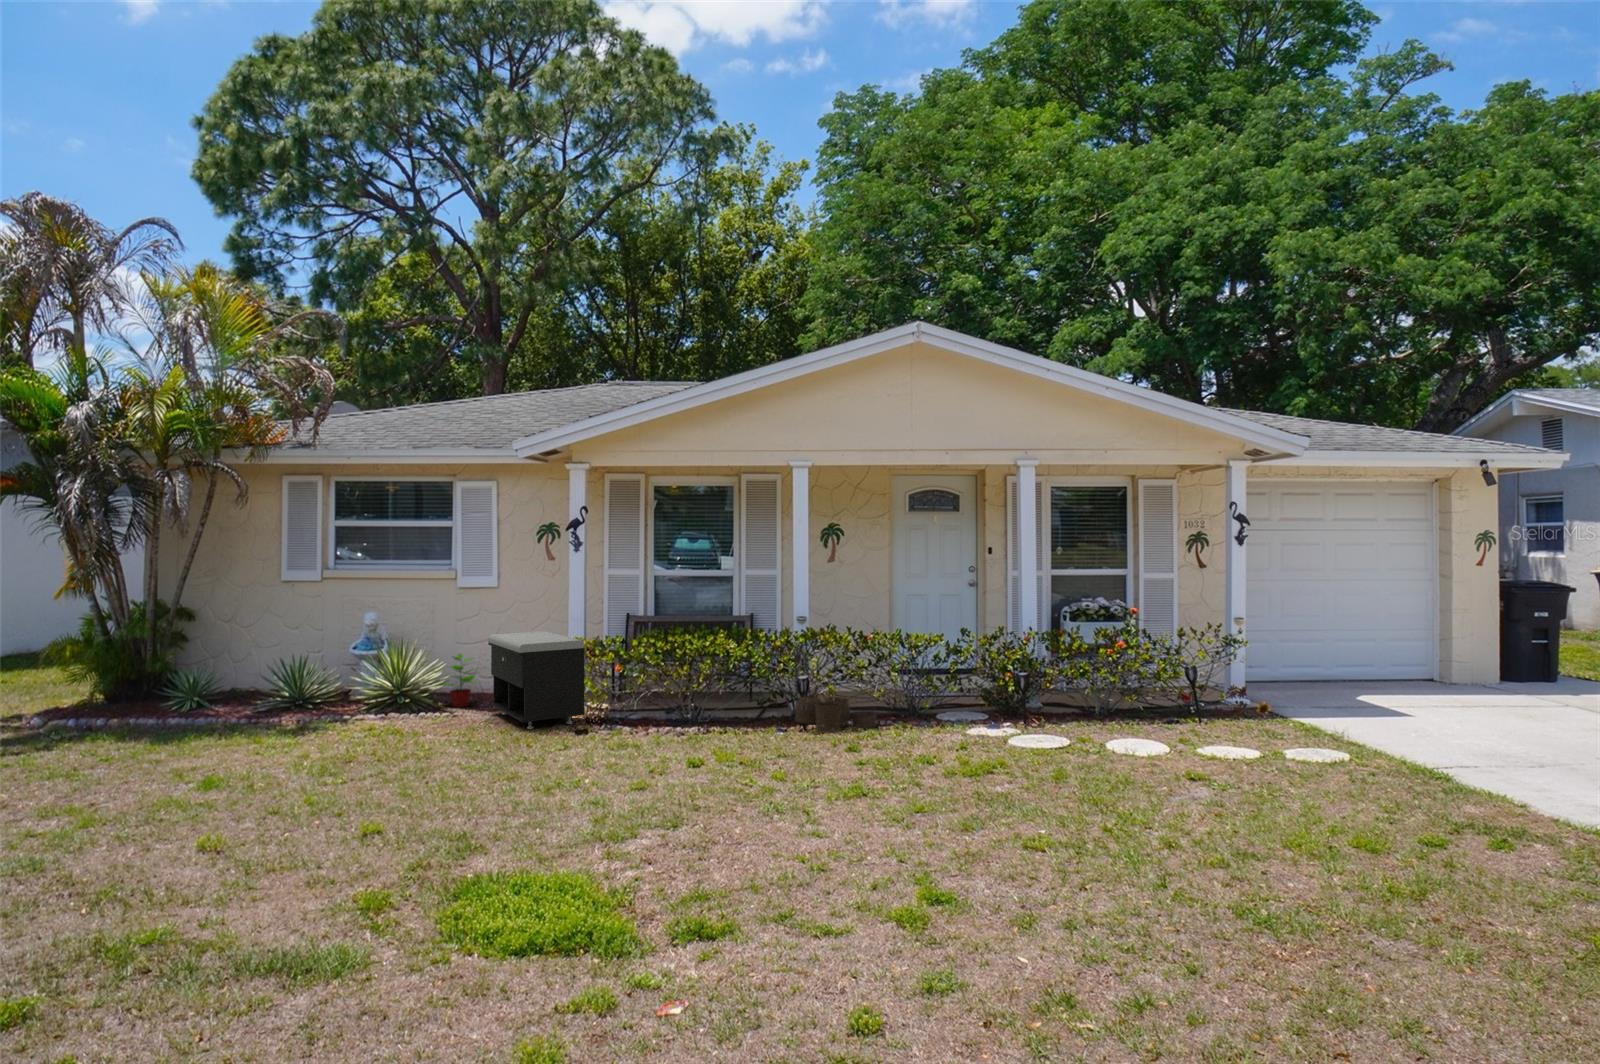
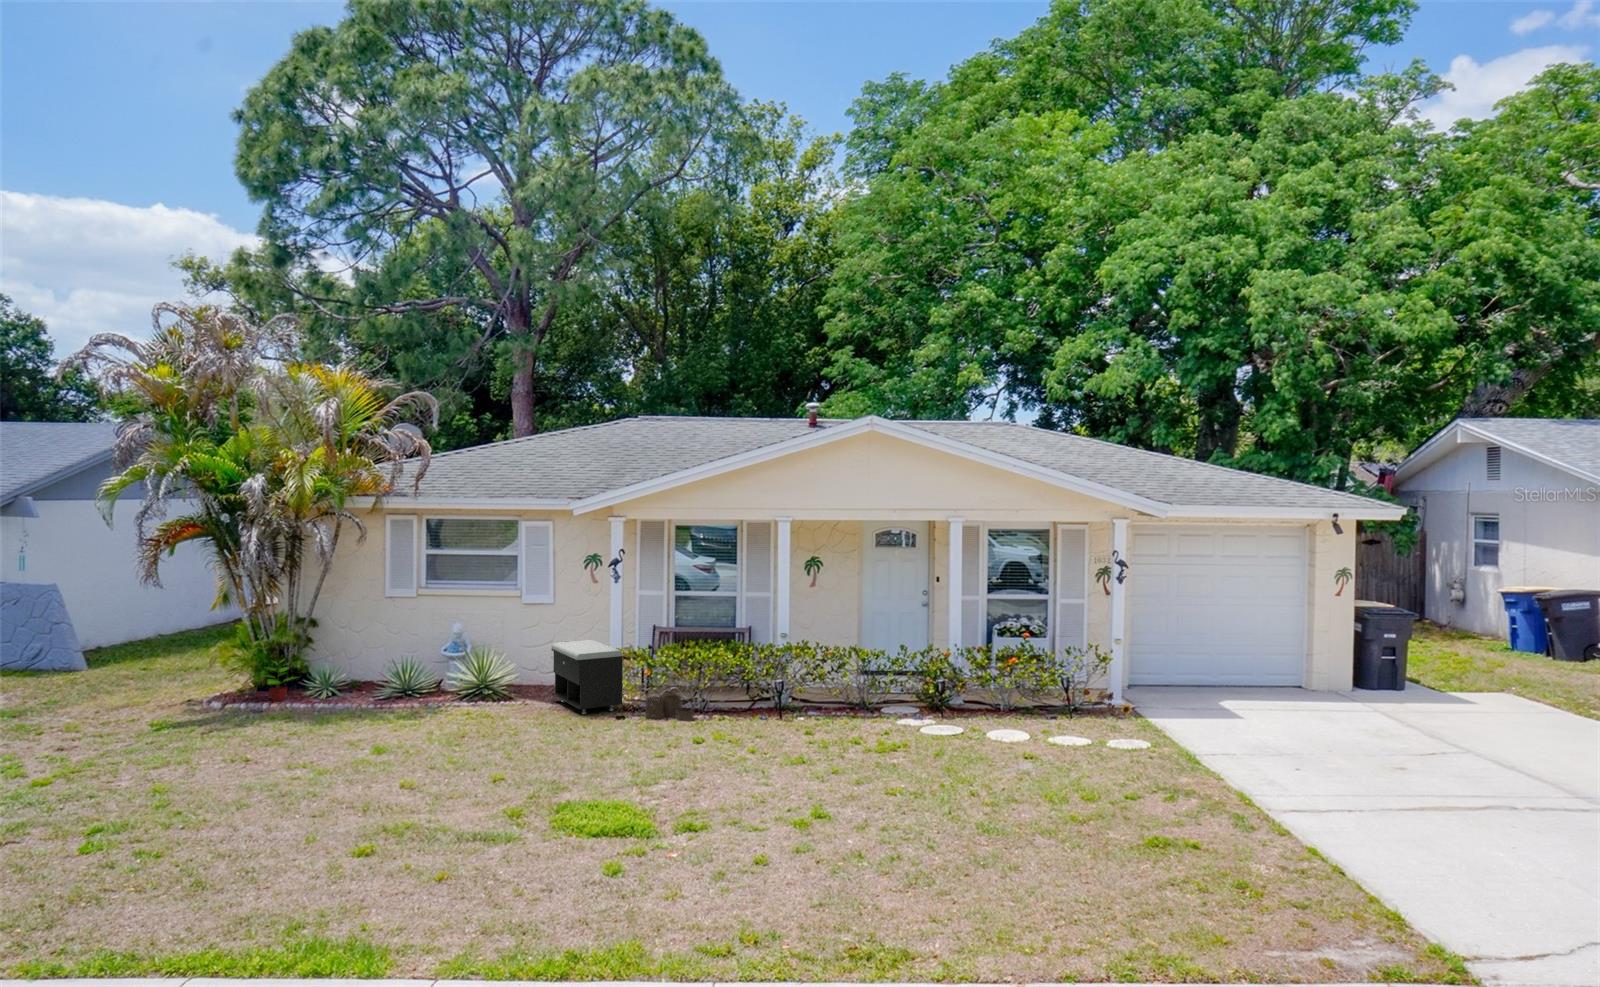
potted plant: present [442,654,476,707] -> present [266,660,295,701]
woven basket: present [795,693,877,733] -> present [645,690,693,721]

